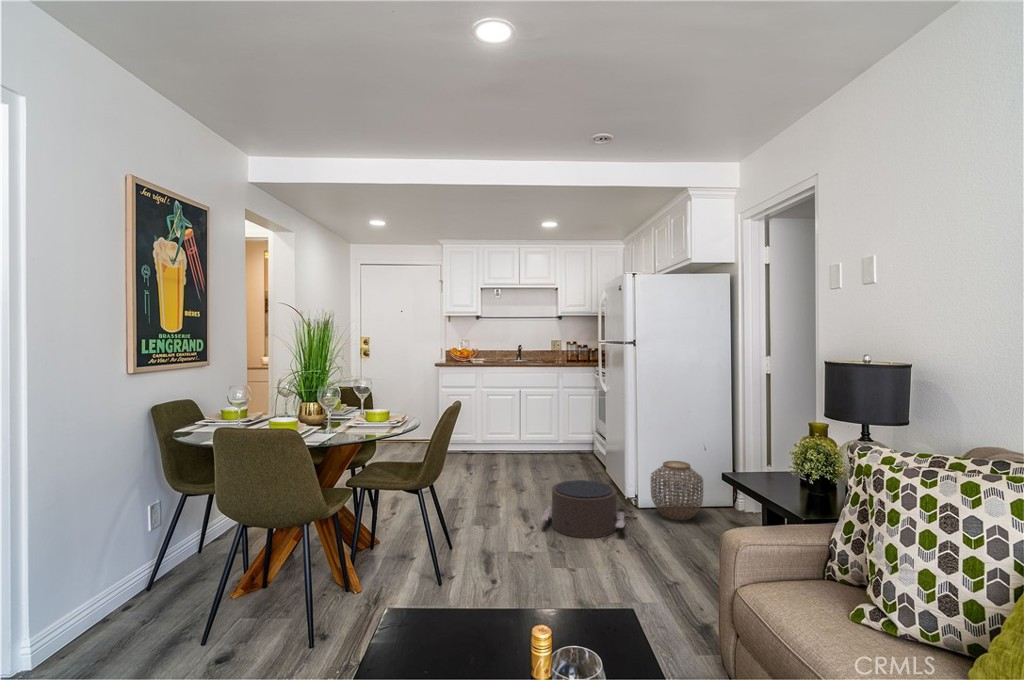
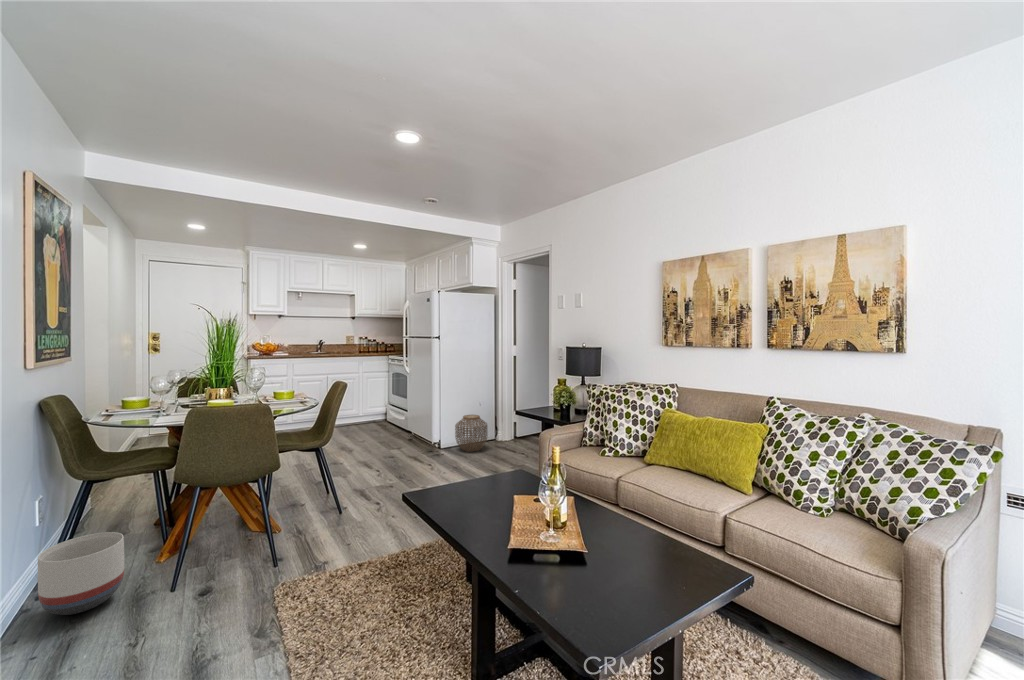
pouf: present [542,480,625,538] -> none [391,435,450,472]
planter: none [94,545,174,630] -> present [38,532,124,615]

